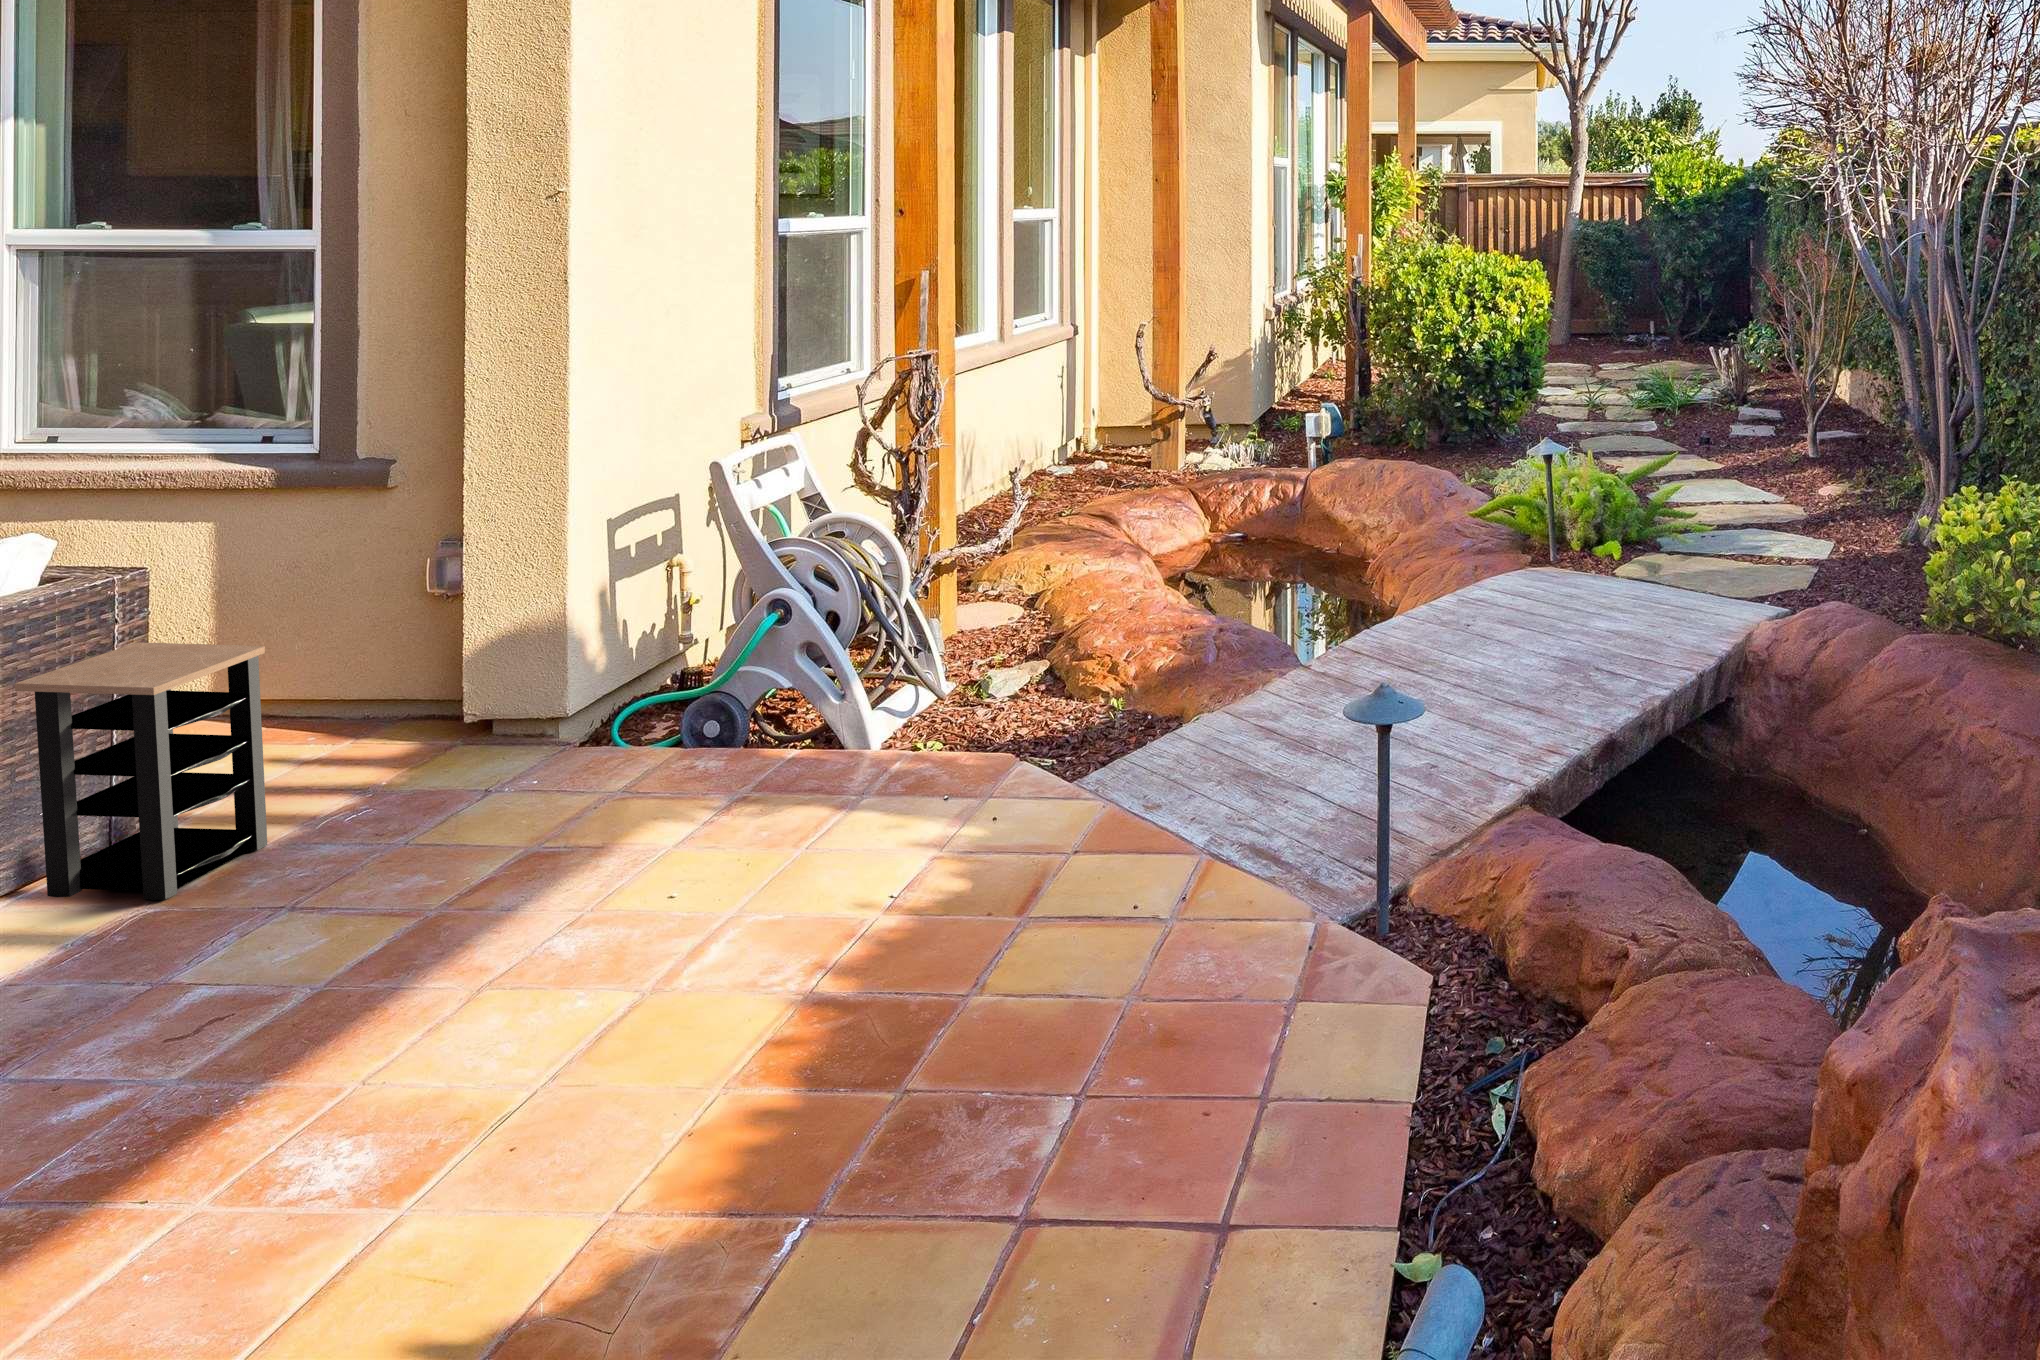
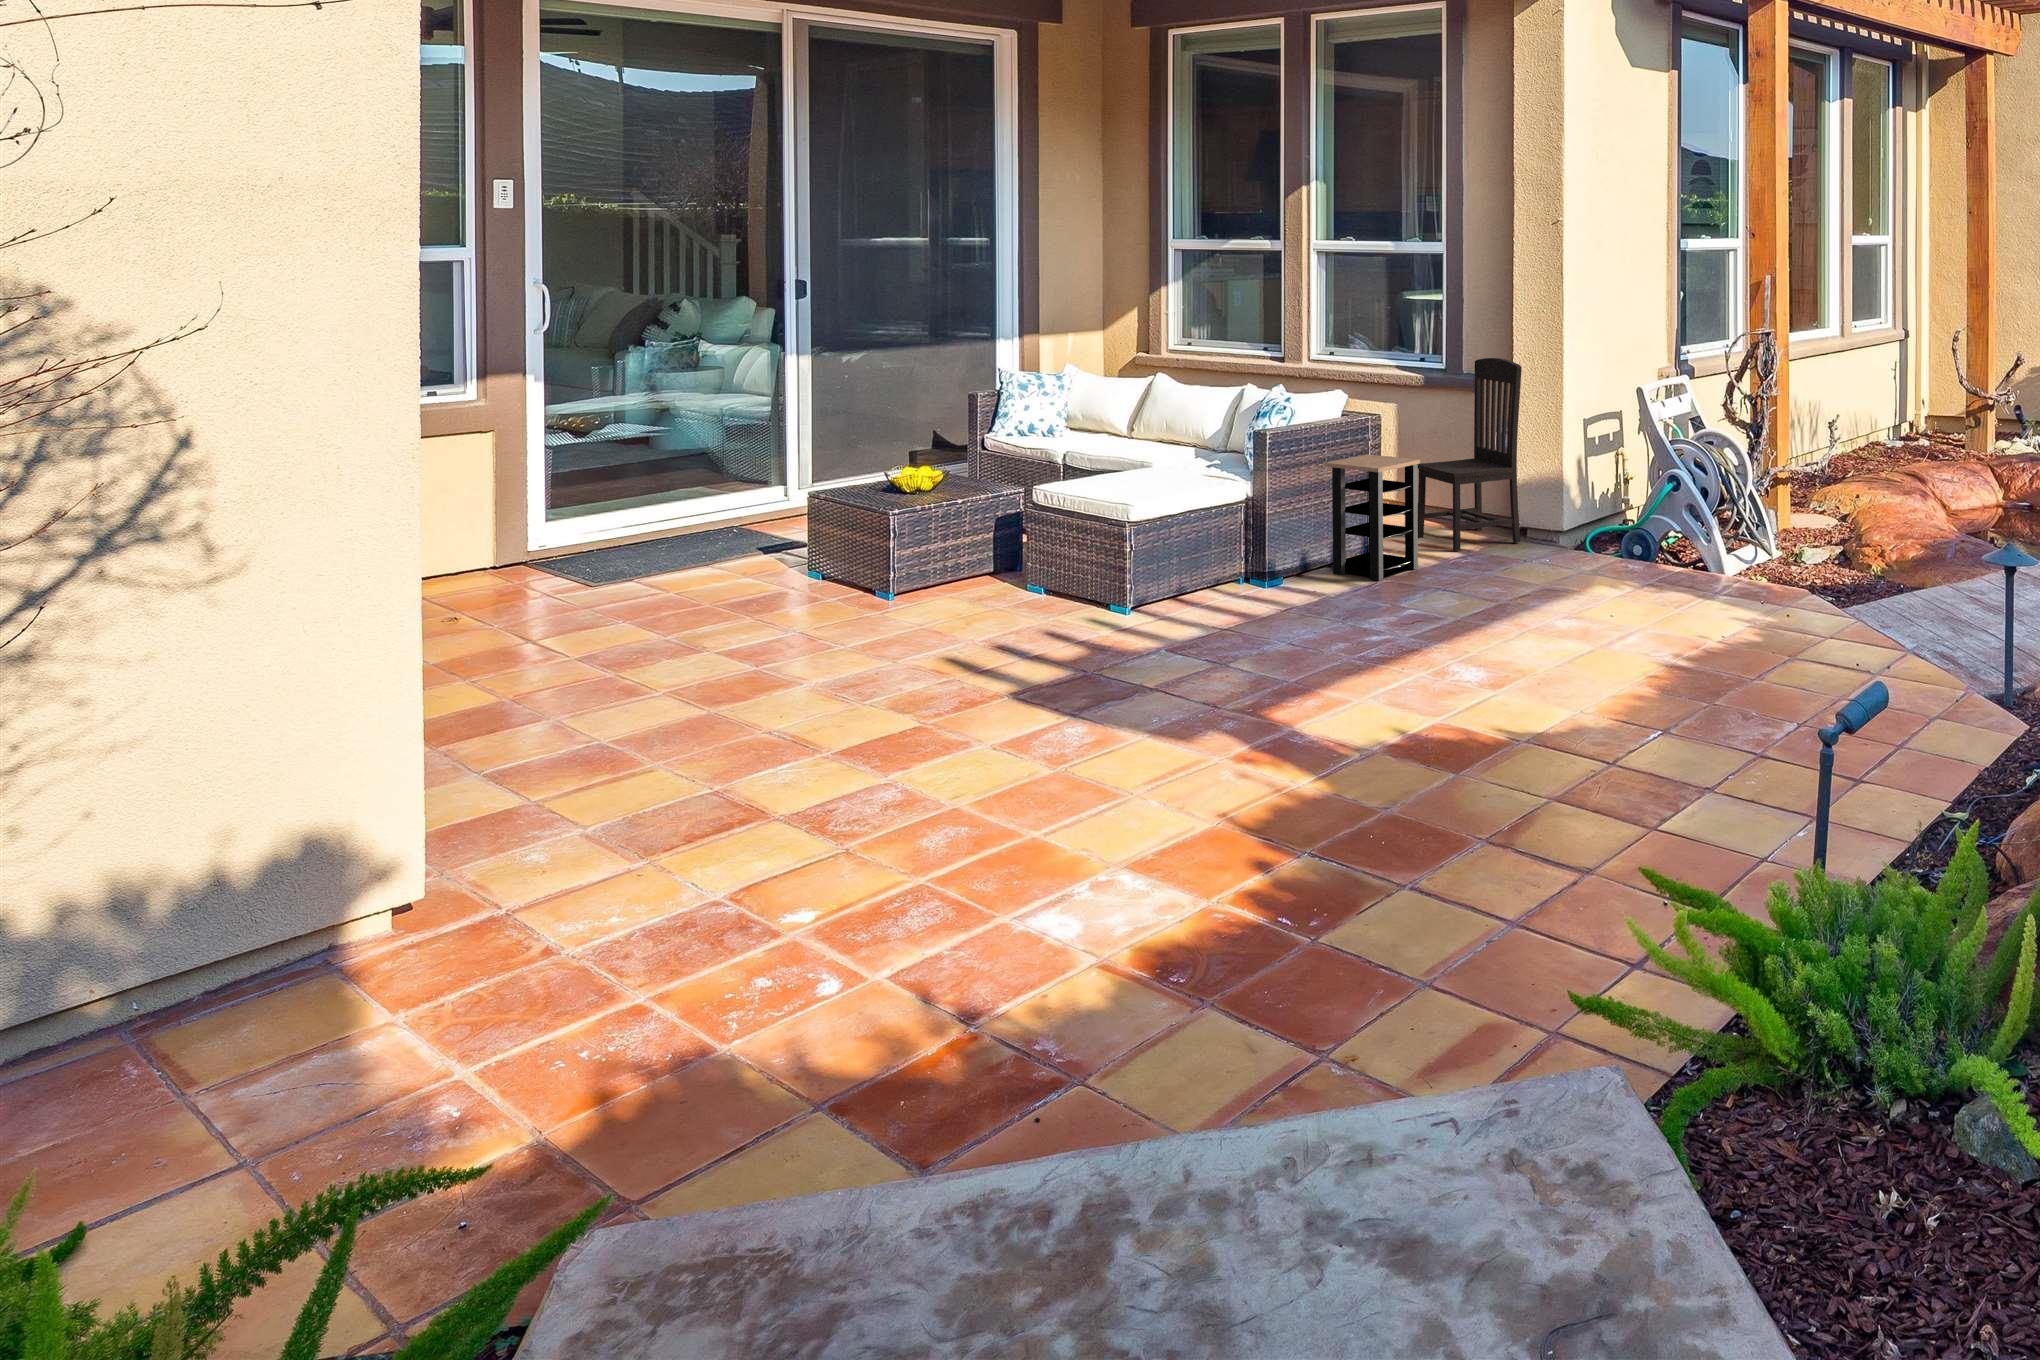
chair: none [270,428,498,782] -> present [1418,358,1522,551]

